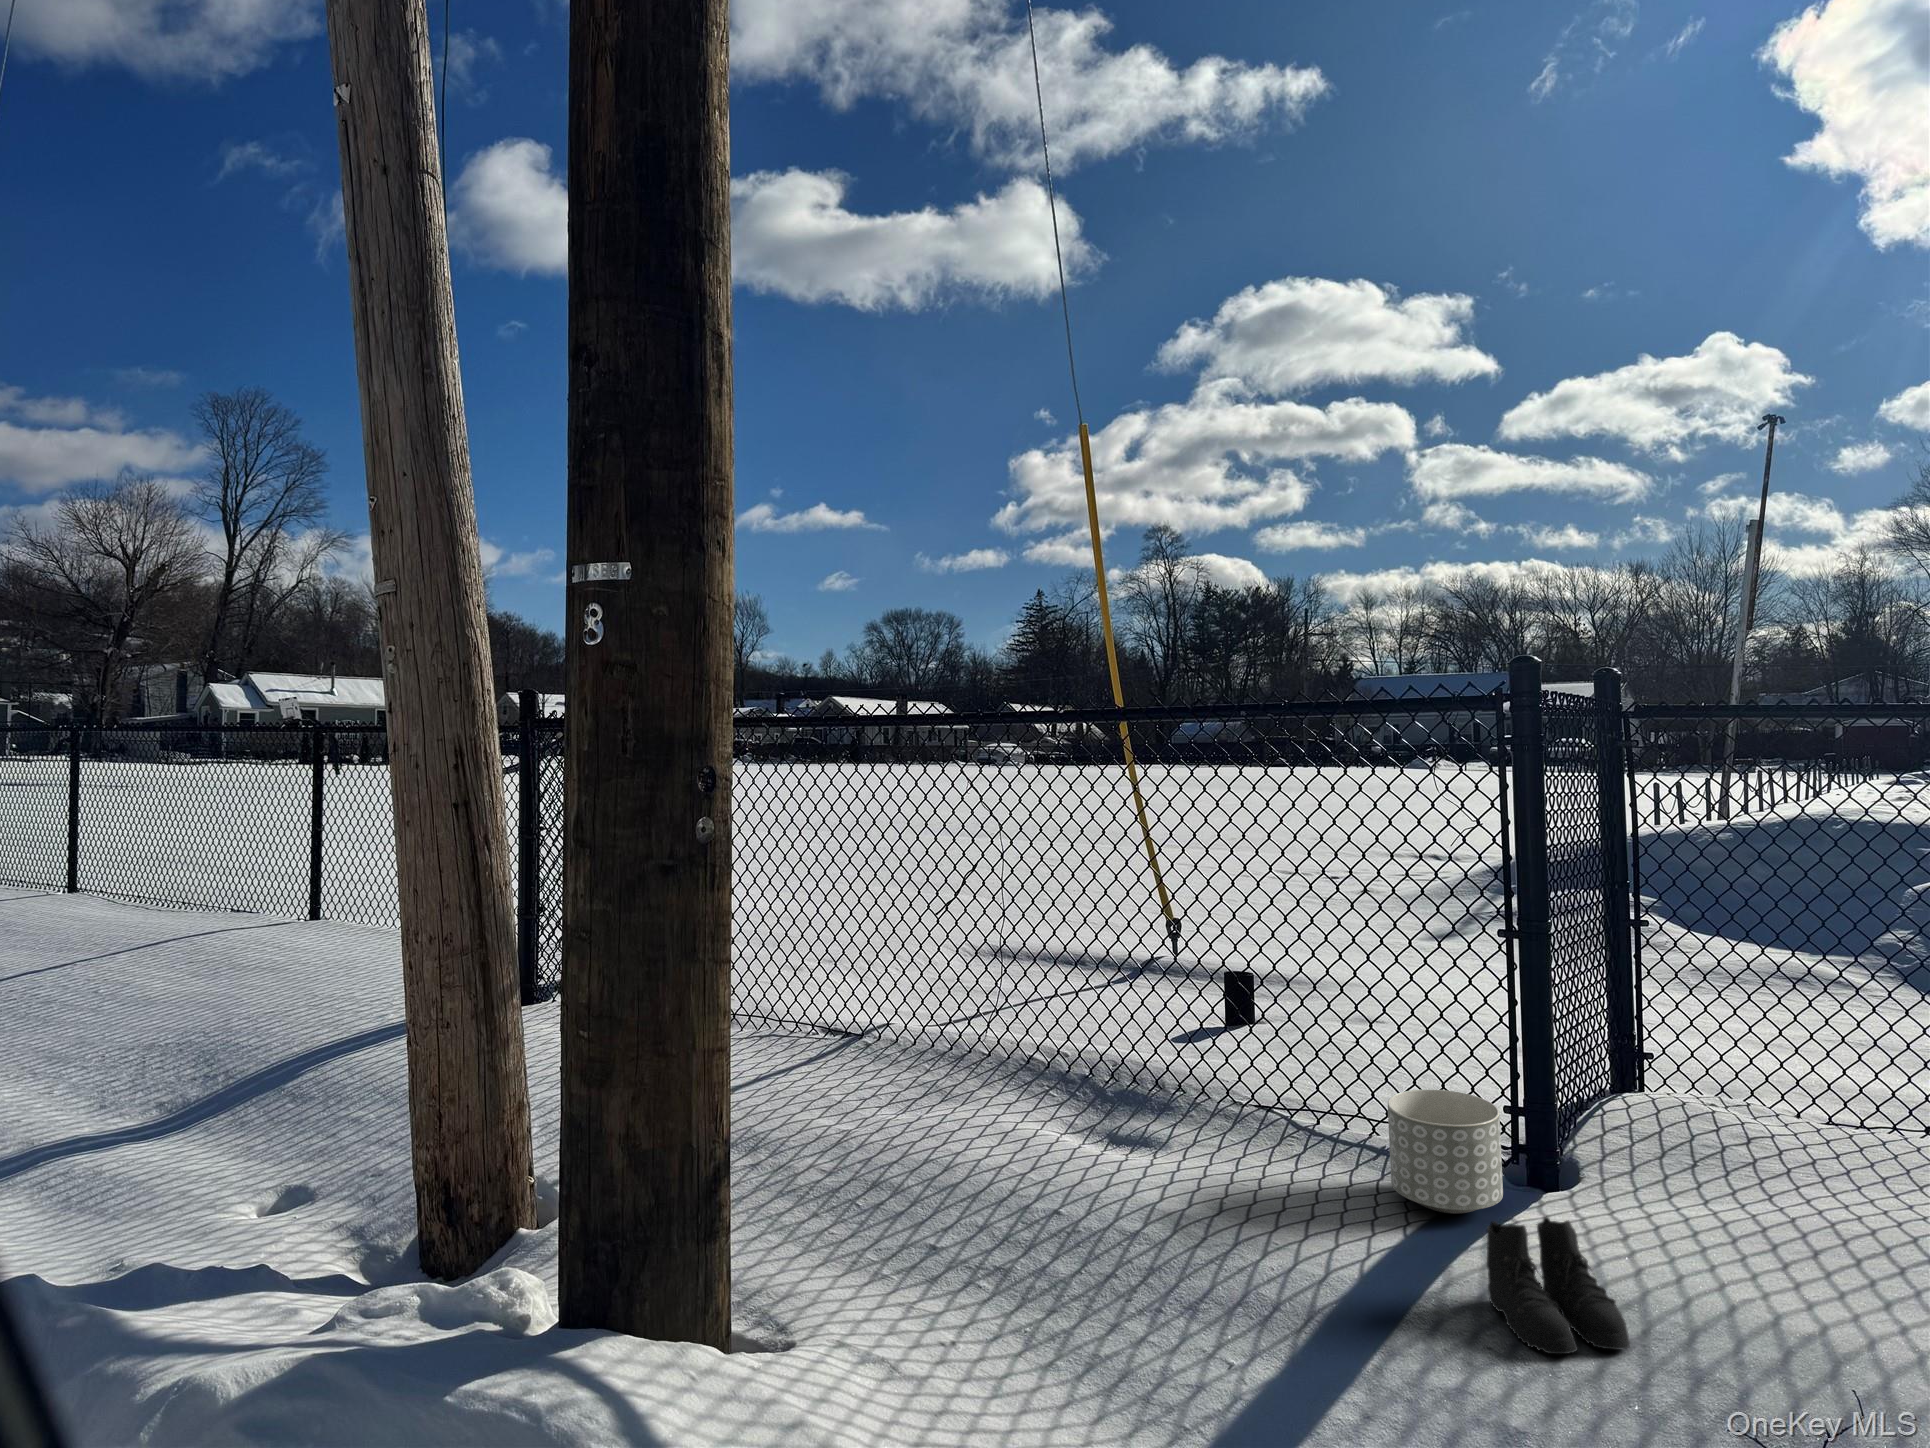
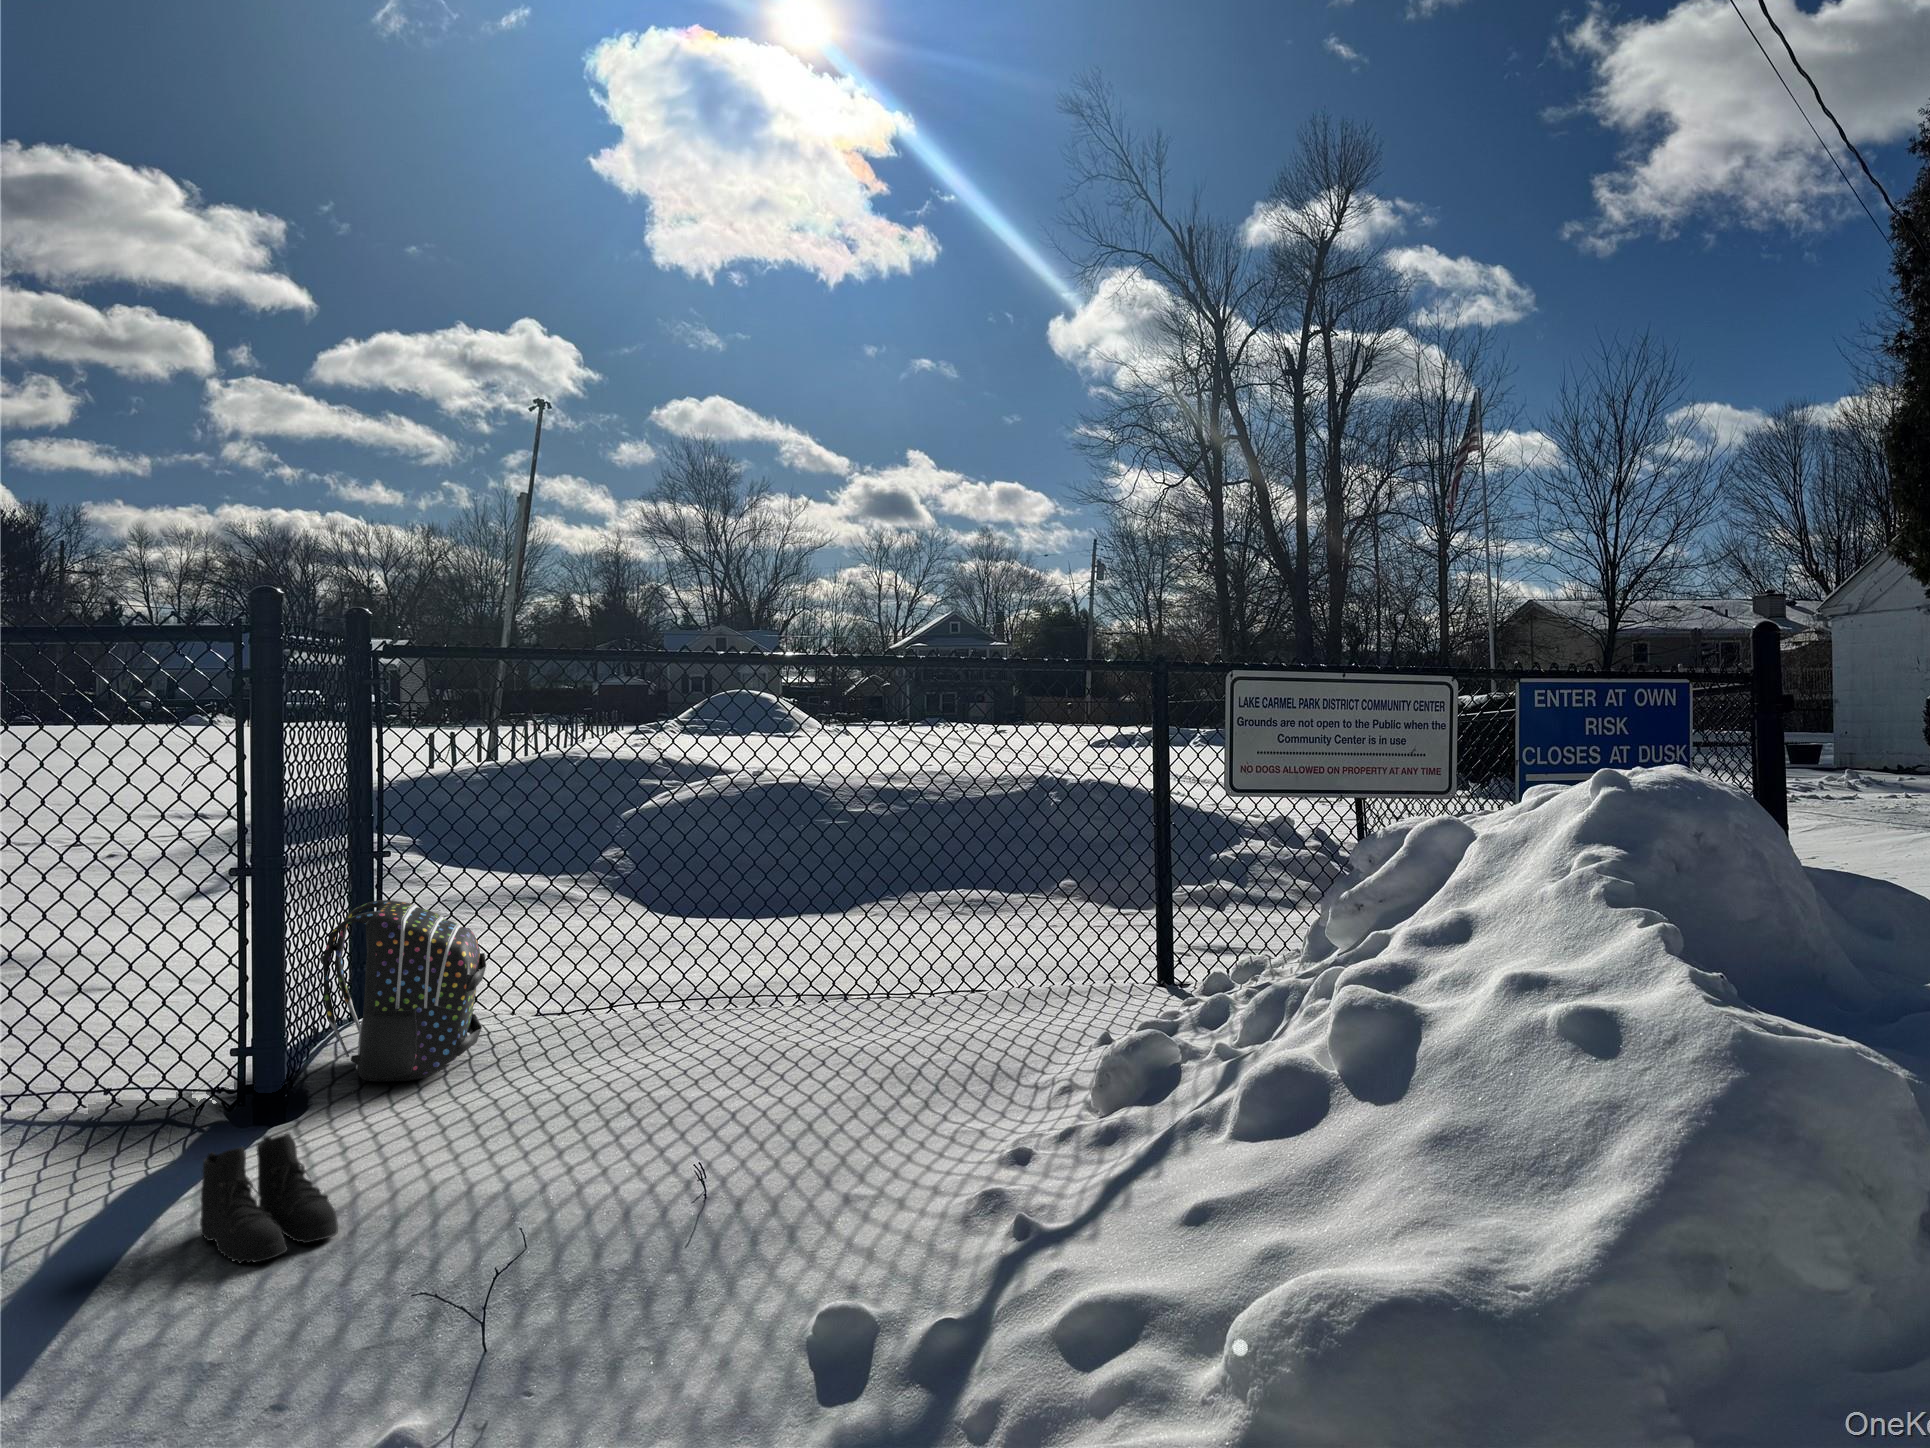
backpack: none [1580,977,1771,1178] -> present [319,900,486,1081]
planter: present [1388,1089,1503,1214] -> none [96,1038,227,1168]

